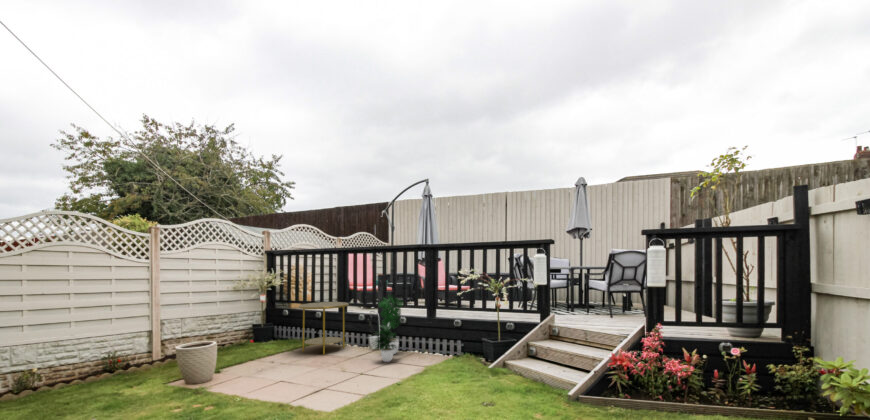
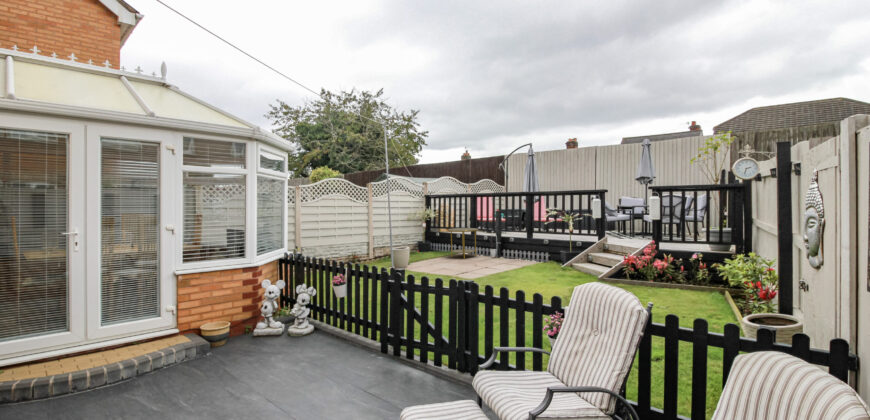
potted plant: present [375,296,402,362] -> none [492,222,513,263]

